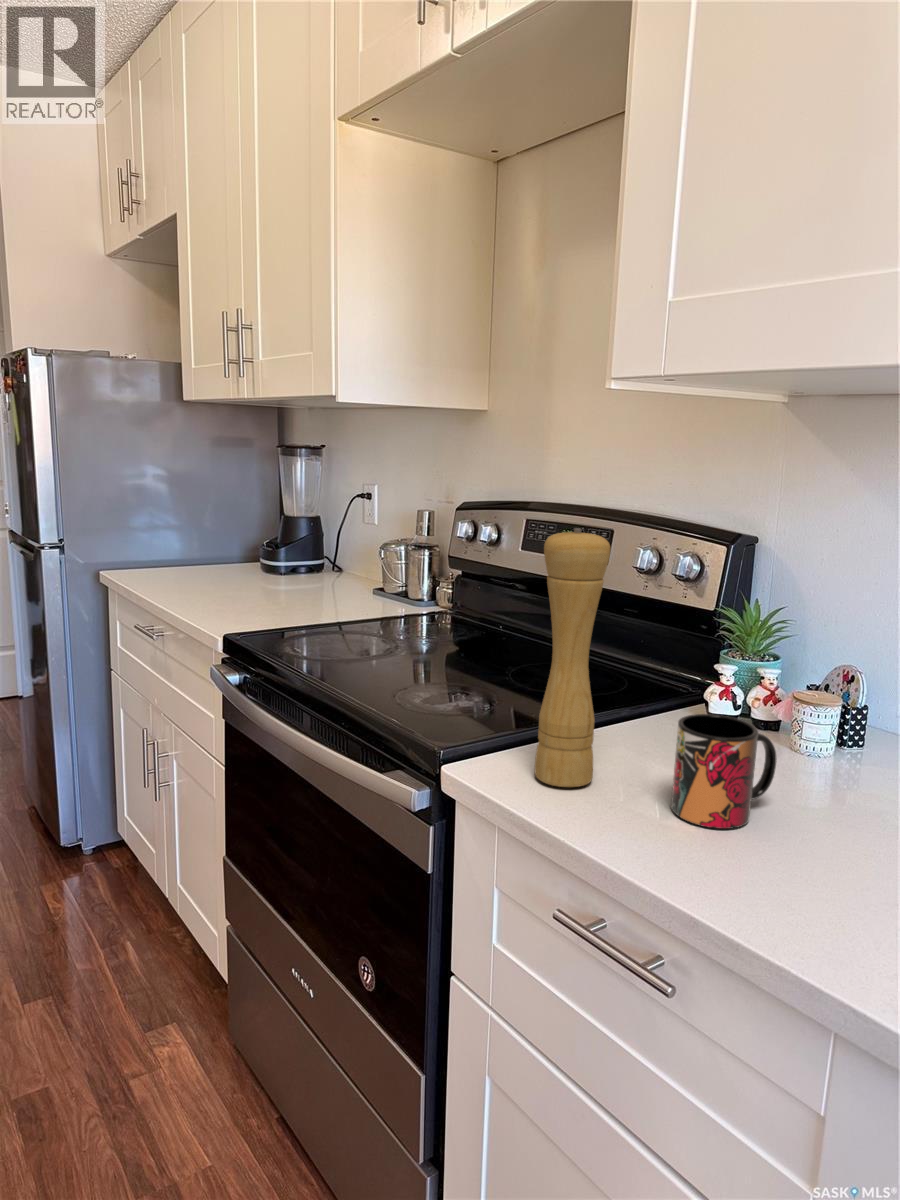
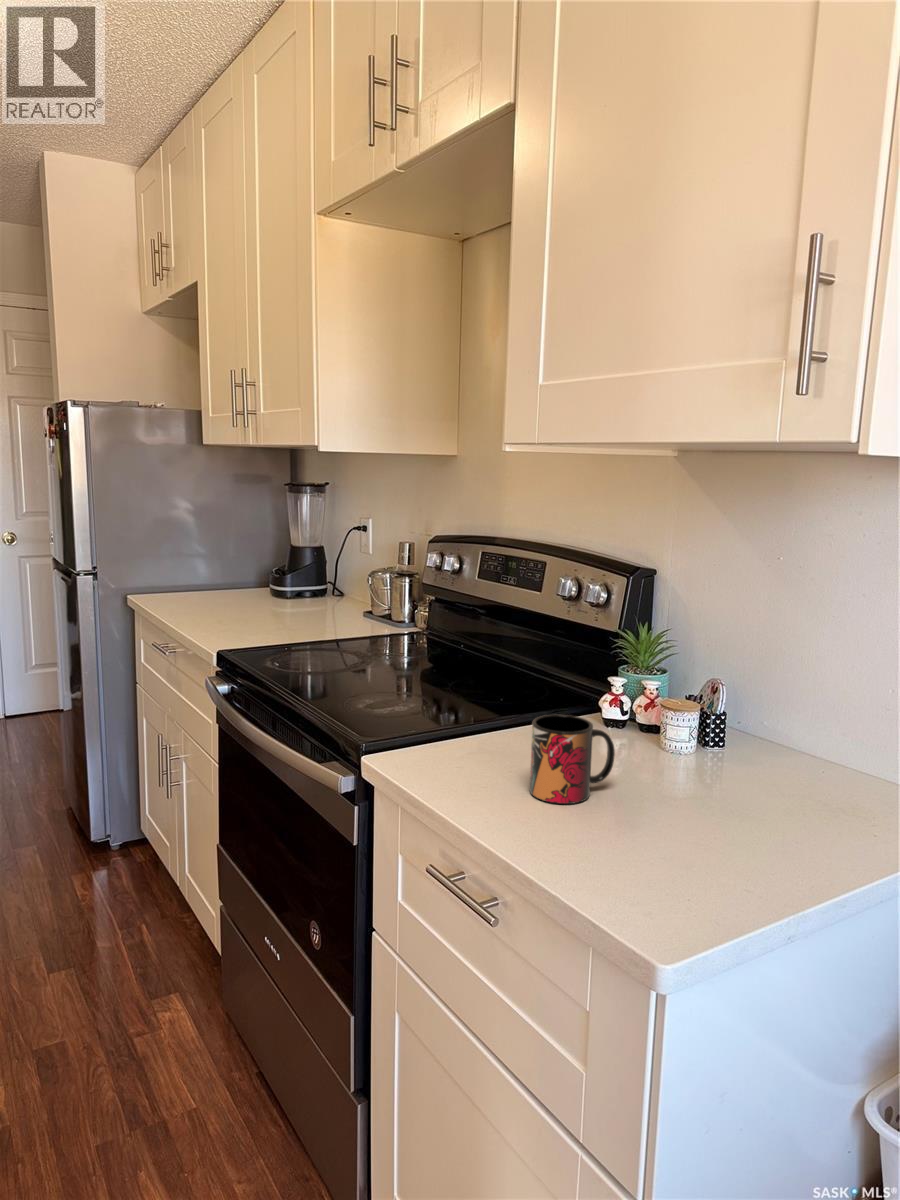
pepper mill: present [535,528,610,787] -> none [432,567,485,773]

